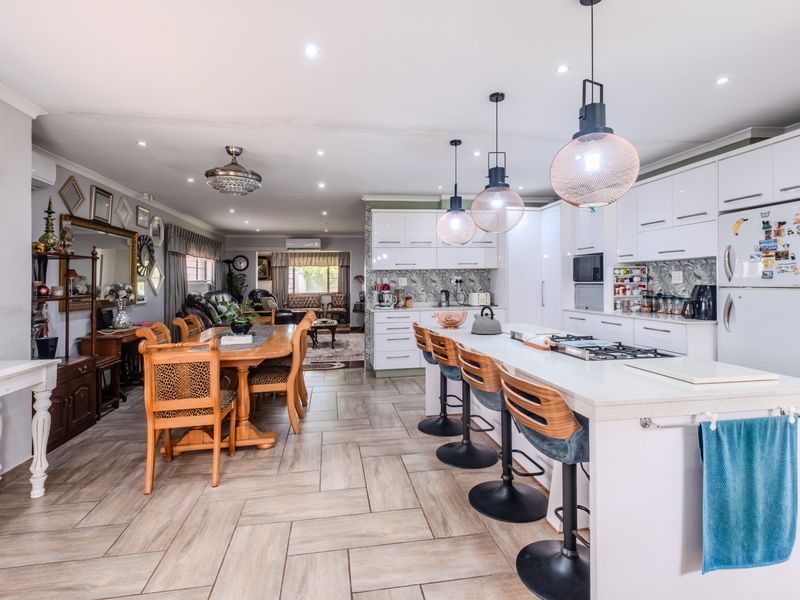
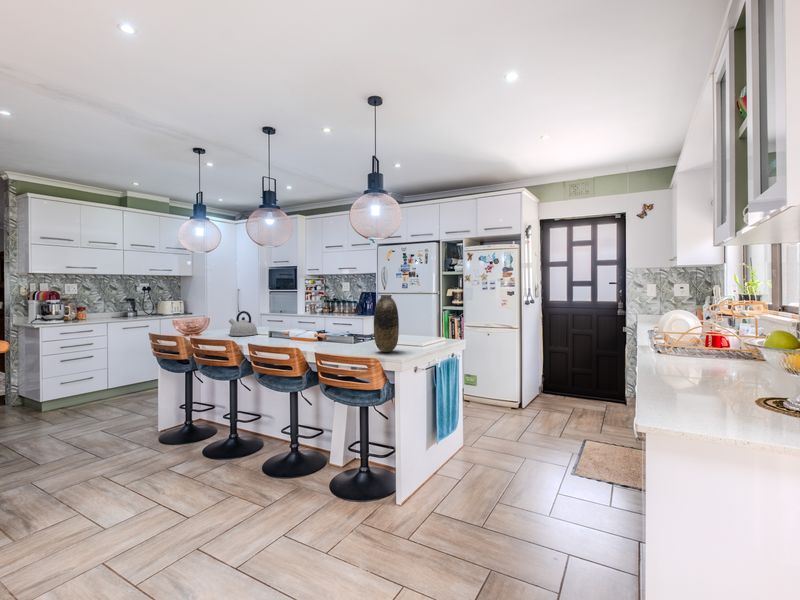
vase: none [585,288,634,389] -> present [374,295,399,352]

